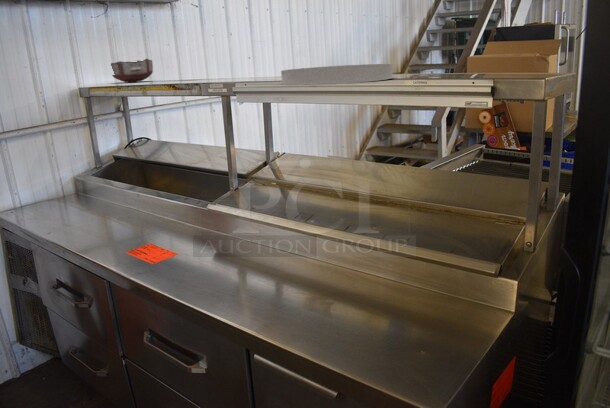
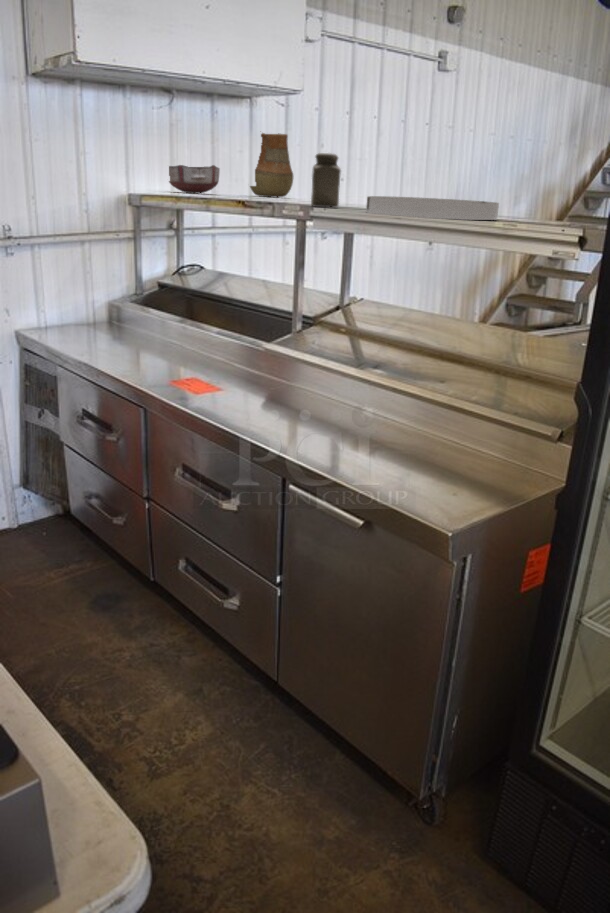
pitcher: none [168,28,212,78] -> present [250,133,293,197]
salt shaker: none [229,39,256,84] -> present [311,153,341,207]

